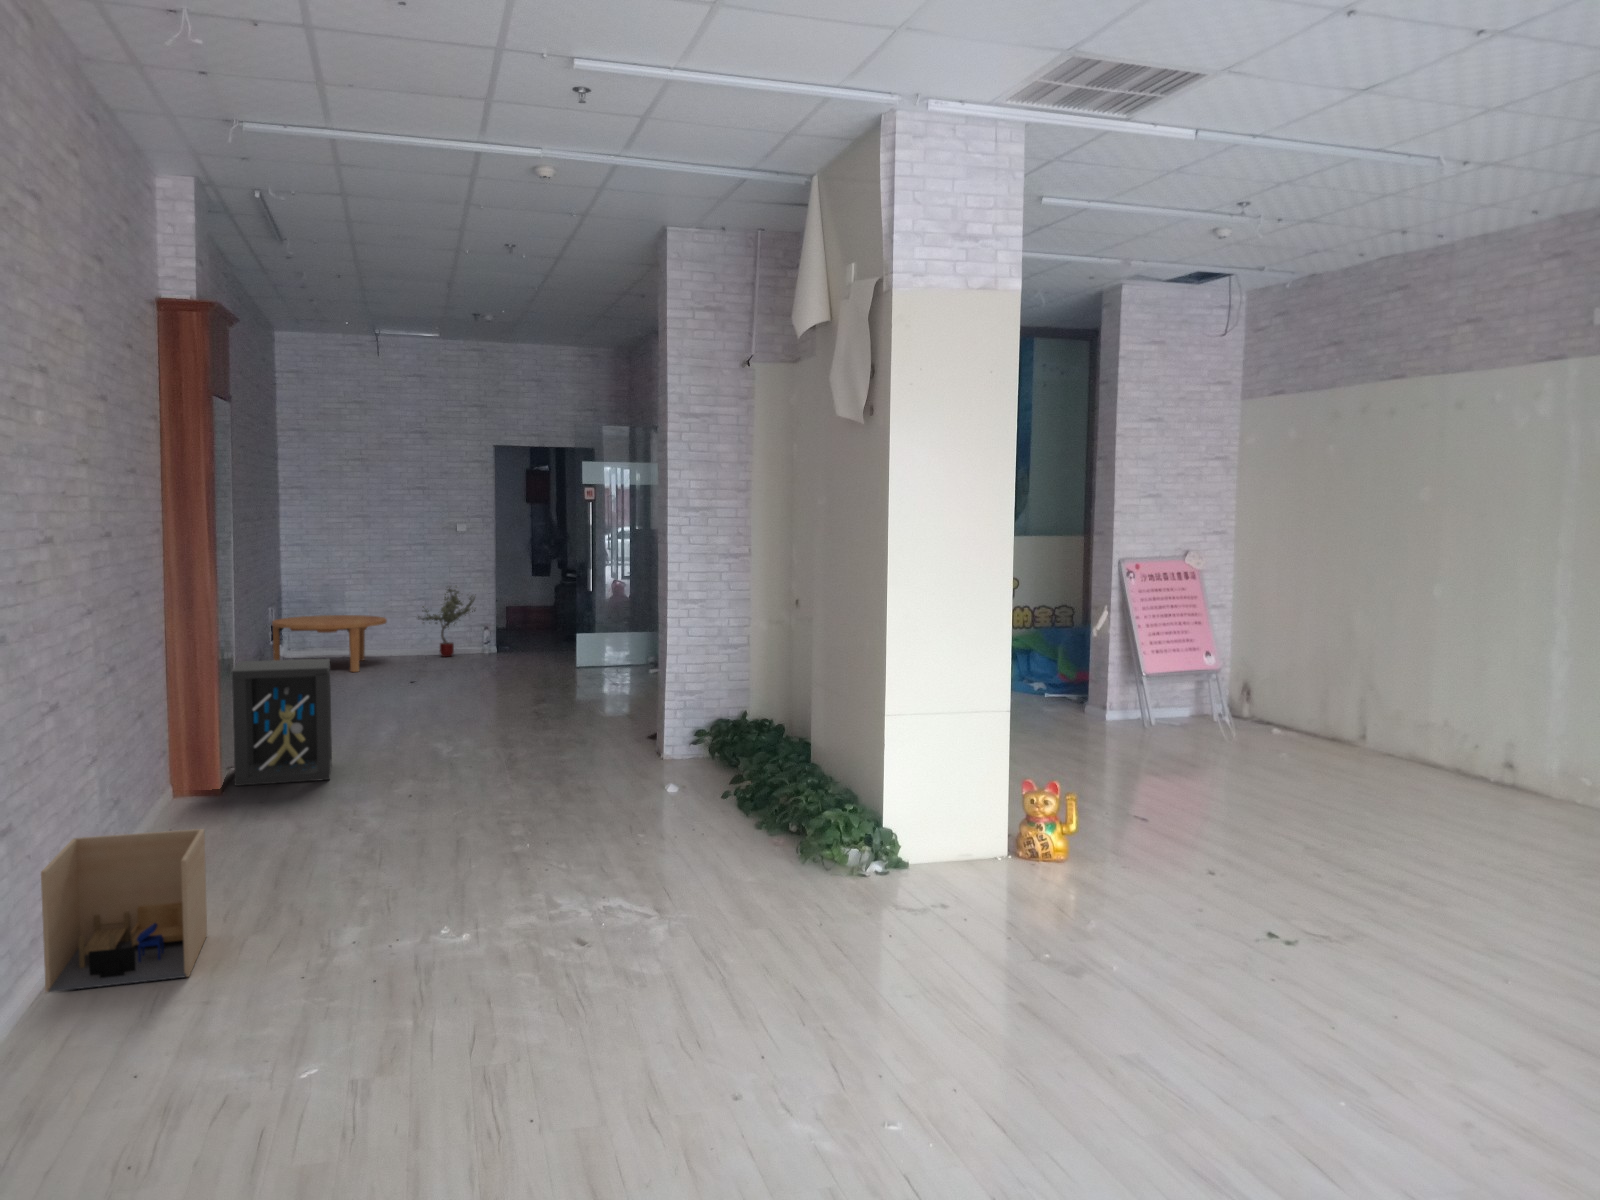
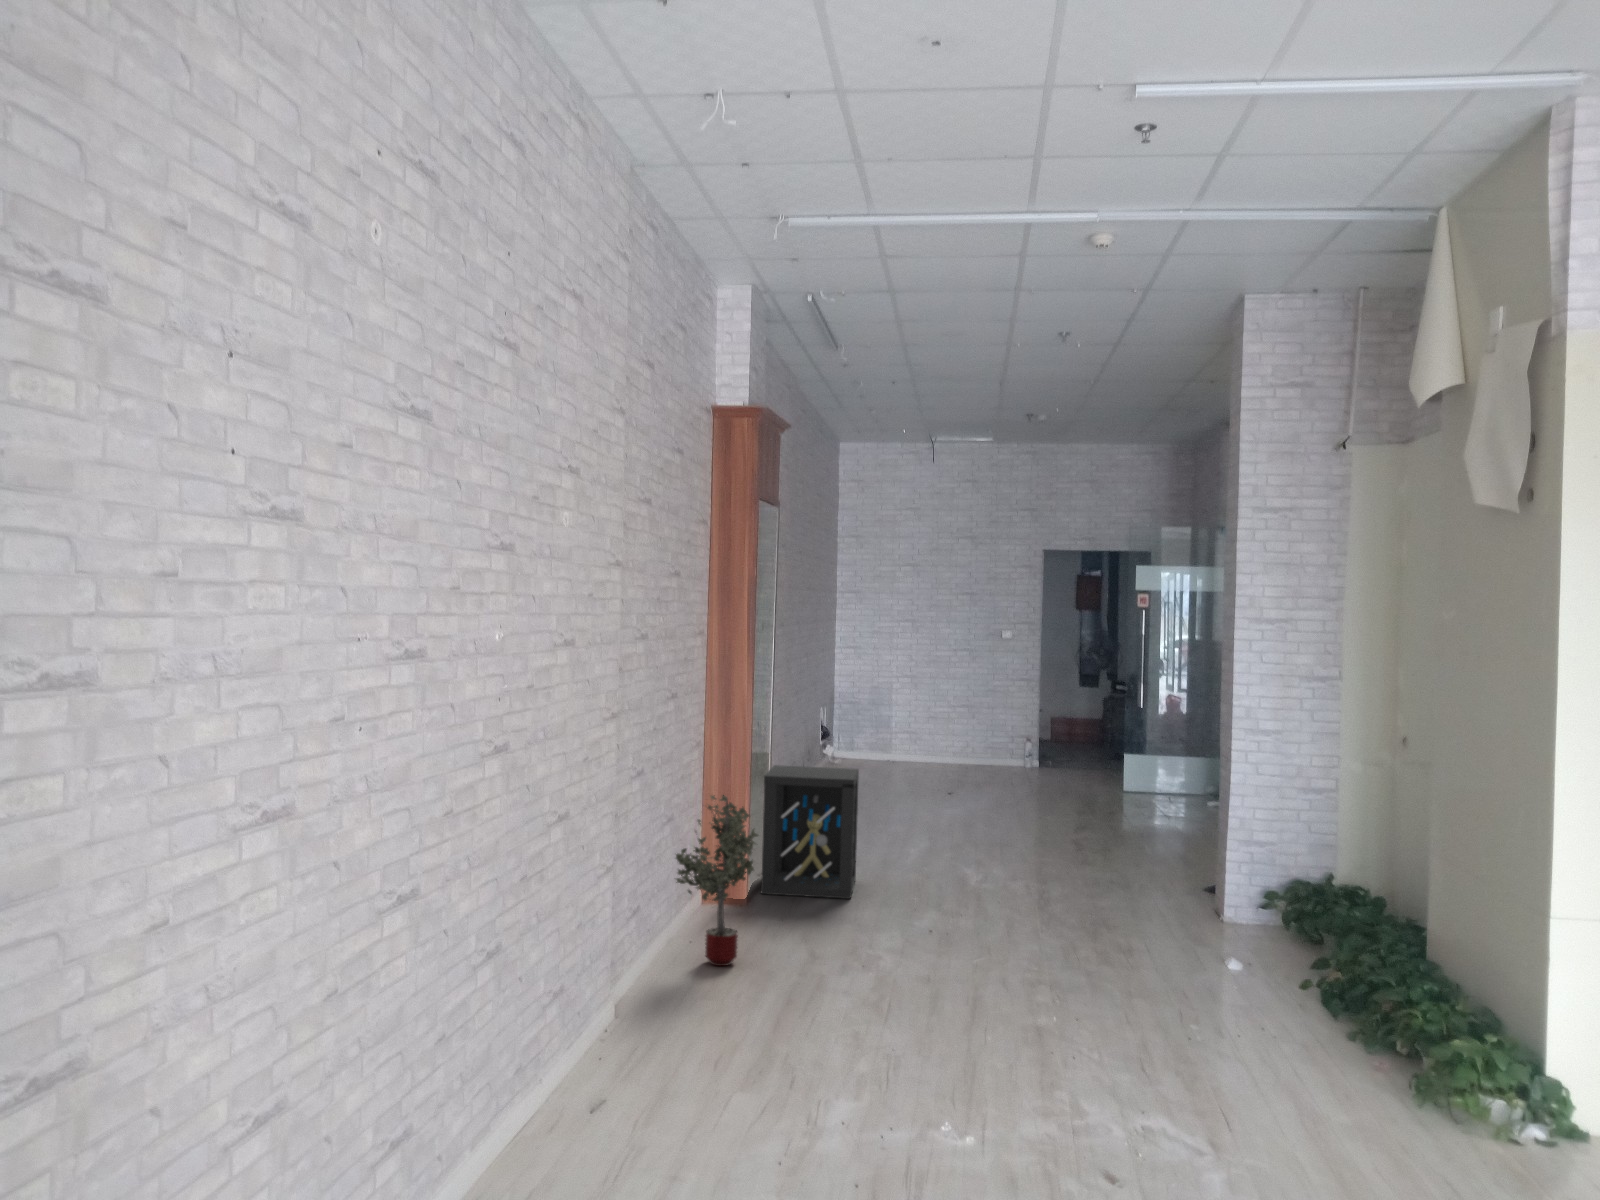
potted tree: present [418,588,476,657] -> present [676,795,758,966]
coffee table: present [272,615,387,672] -> none [817,717,925,778]
cardboard box: present [41,829,207,992] -> none [550,945,708,1118]

